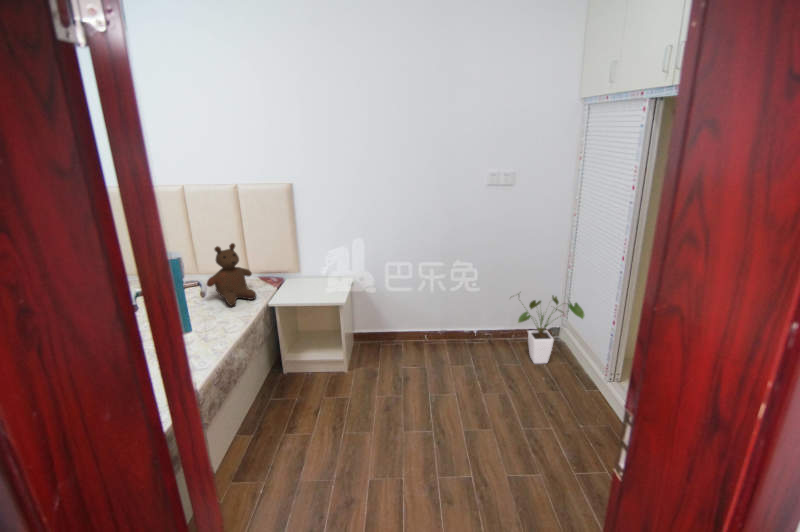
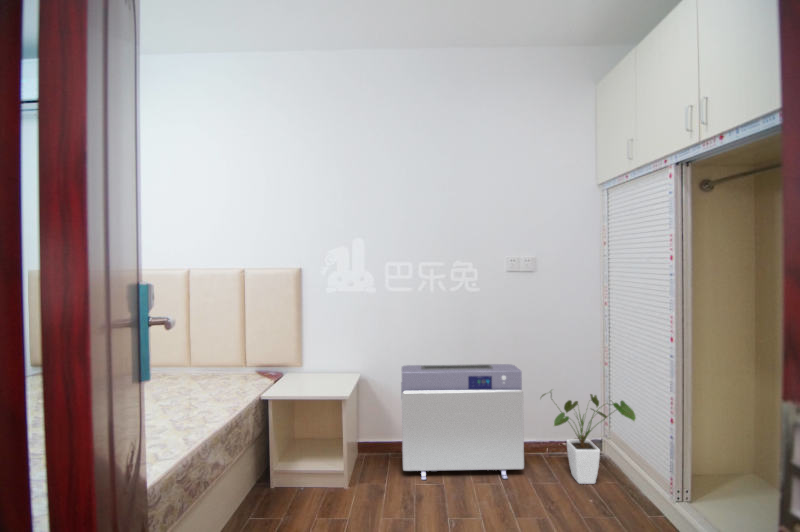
teddy bear: present [207,243,256,306] -> none [195,326,250,396]
air purifier: none [390,270,495,364] -> present [401,364,524,480]

